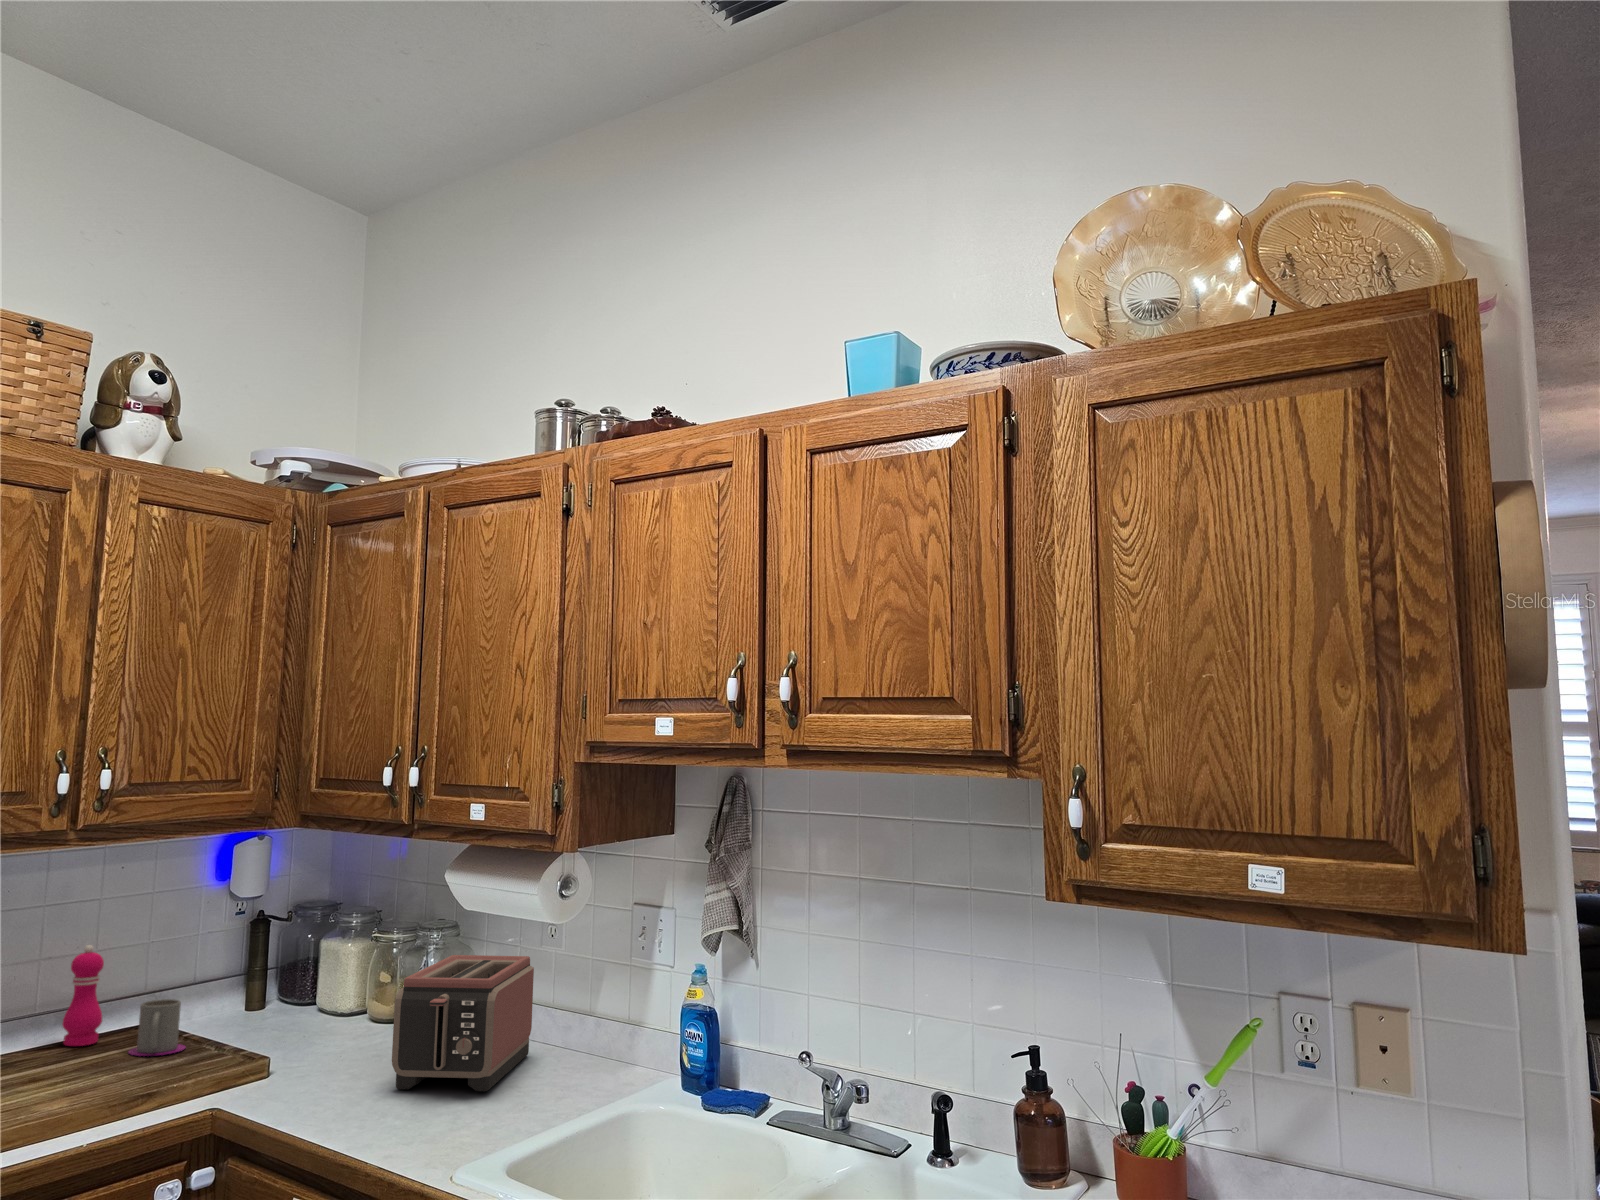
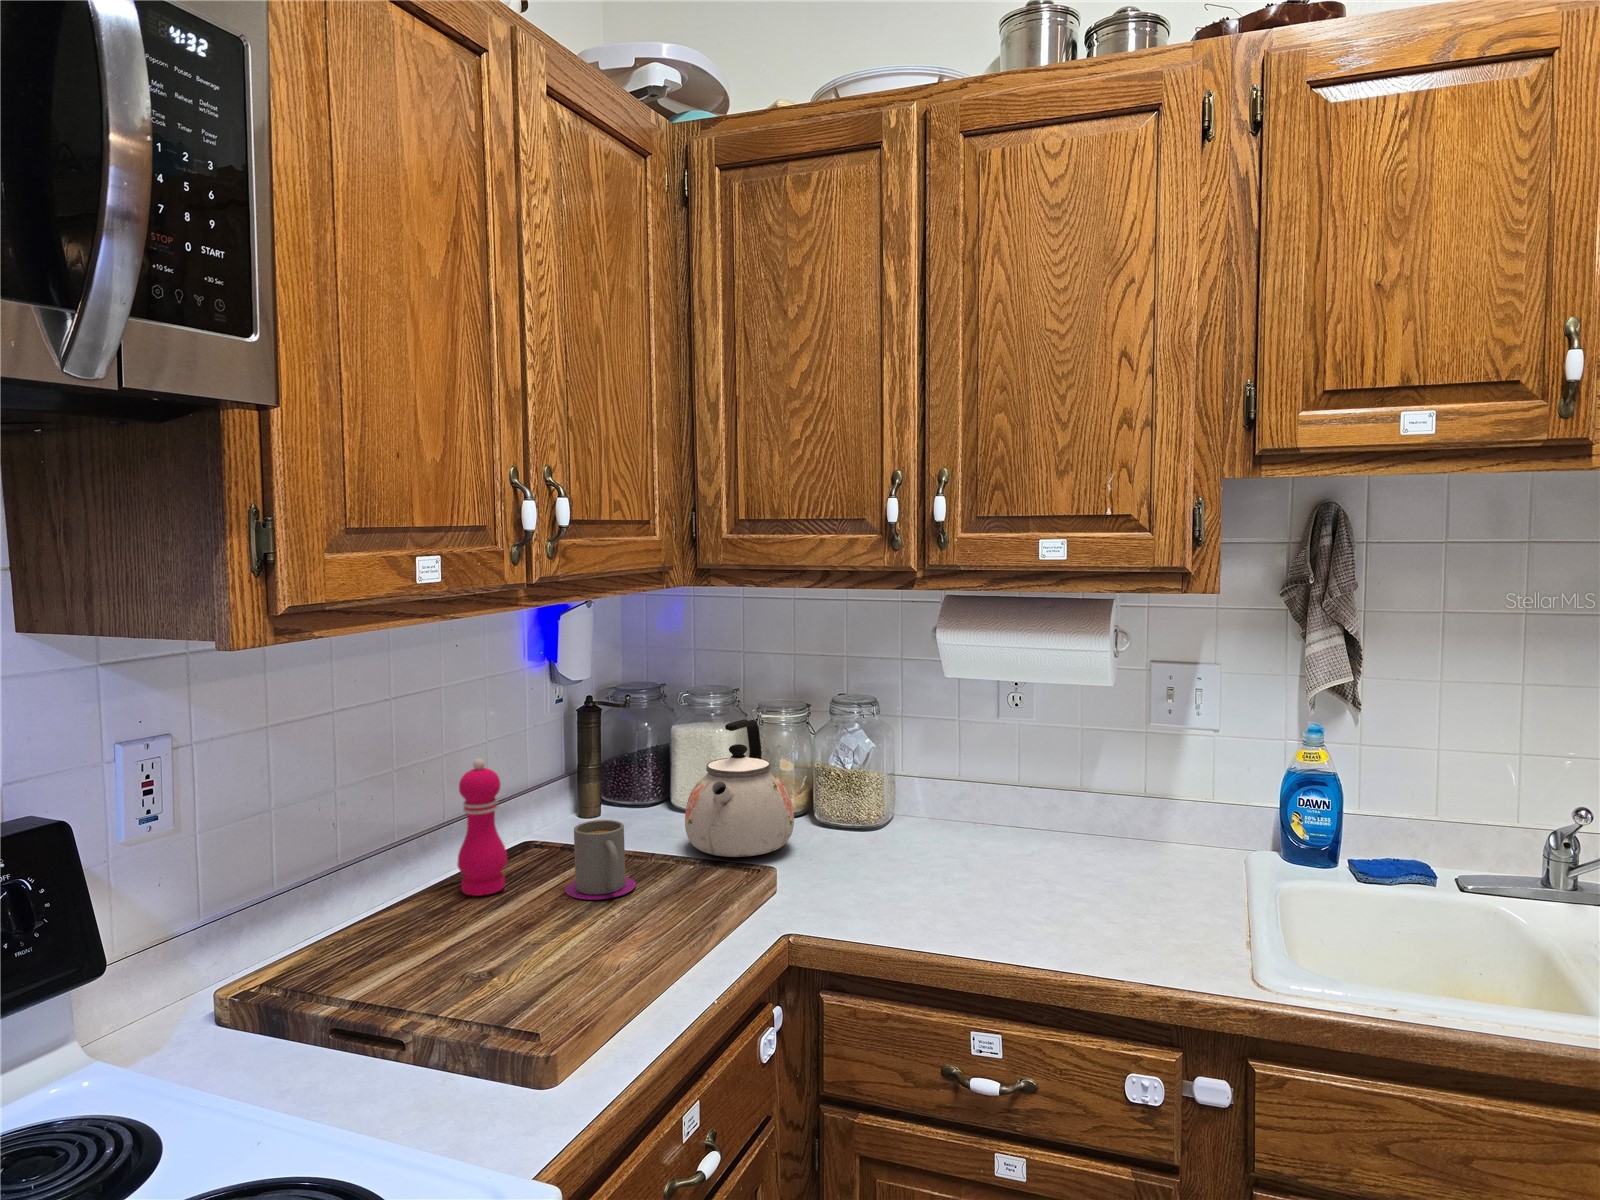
kettle: none [257,934,349,1041] -> present [685,719,794,857]
toaster: present [392,955,534,1091] -> none [931,730,1118,910]

